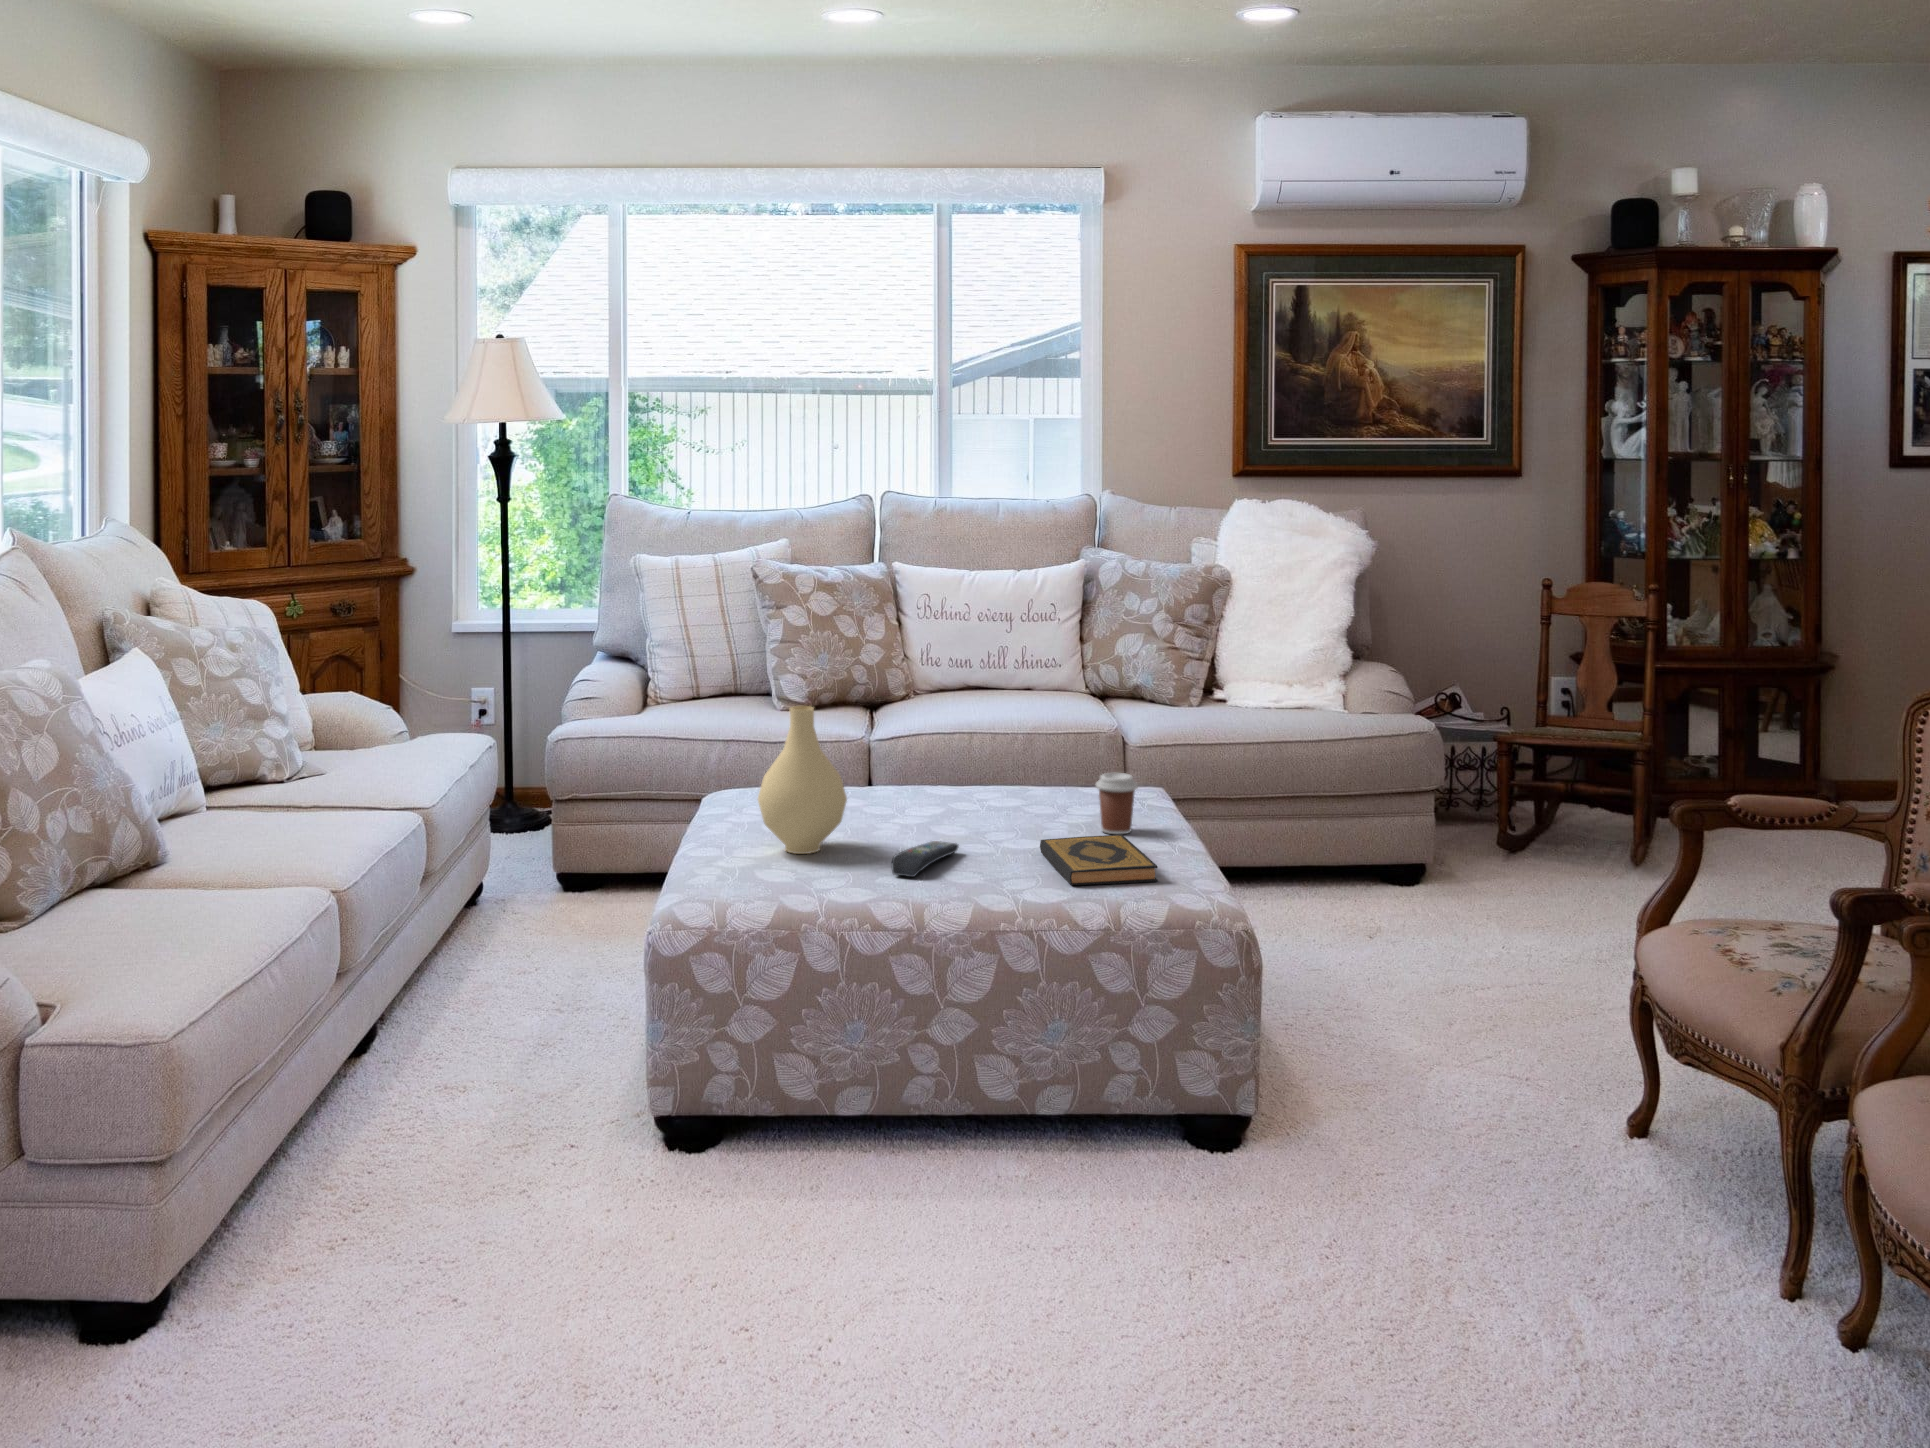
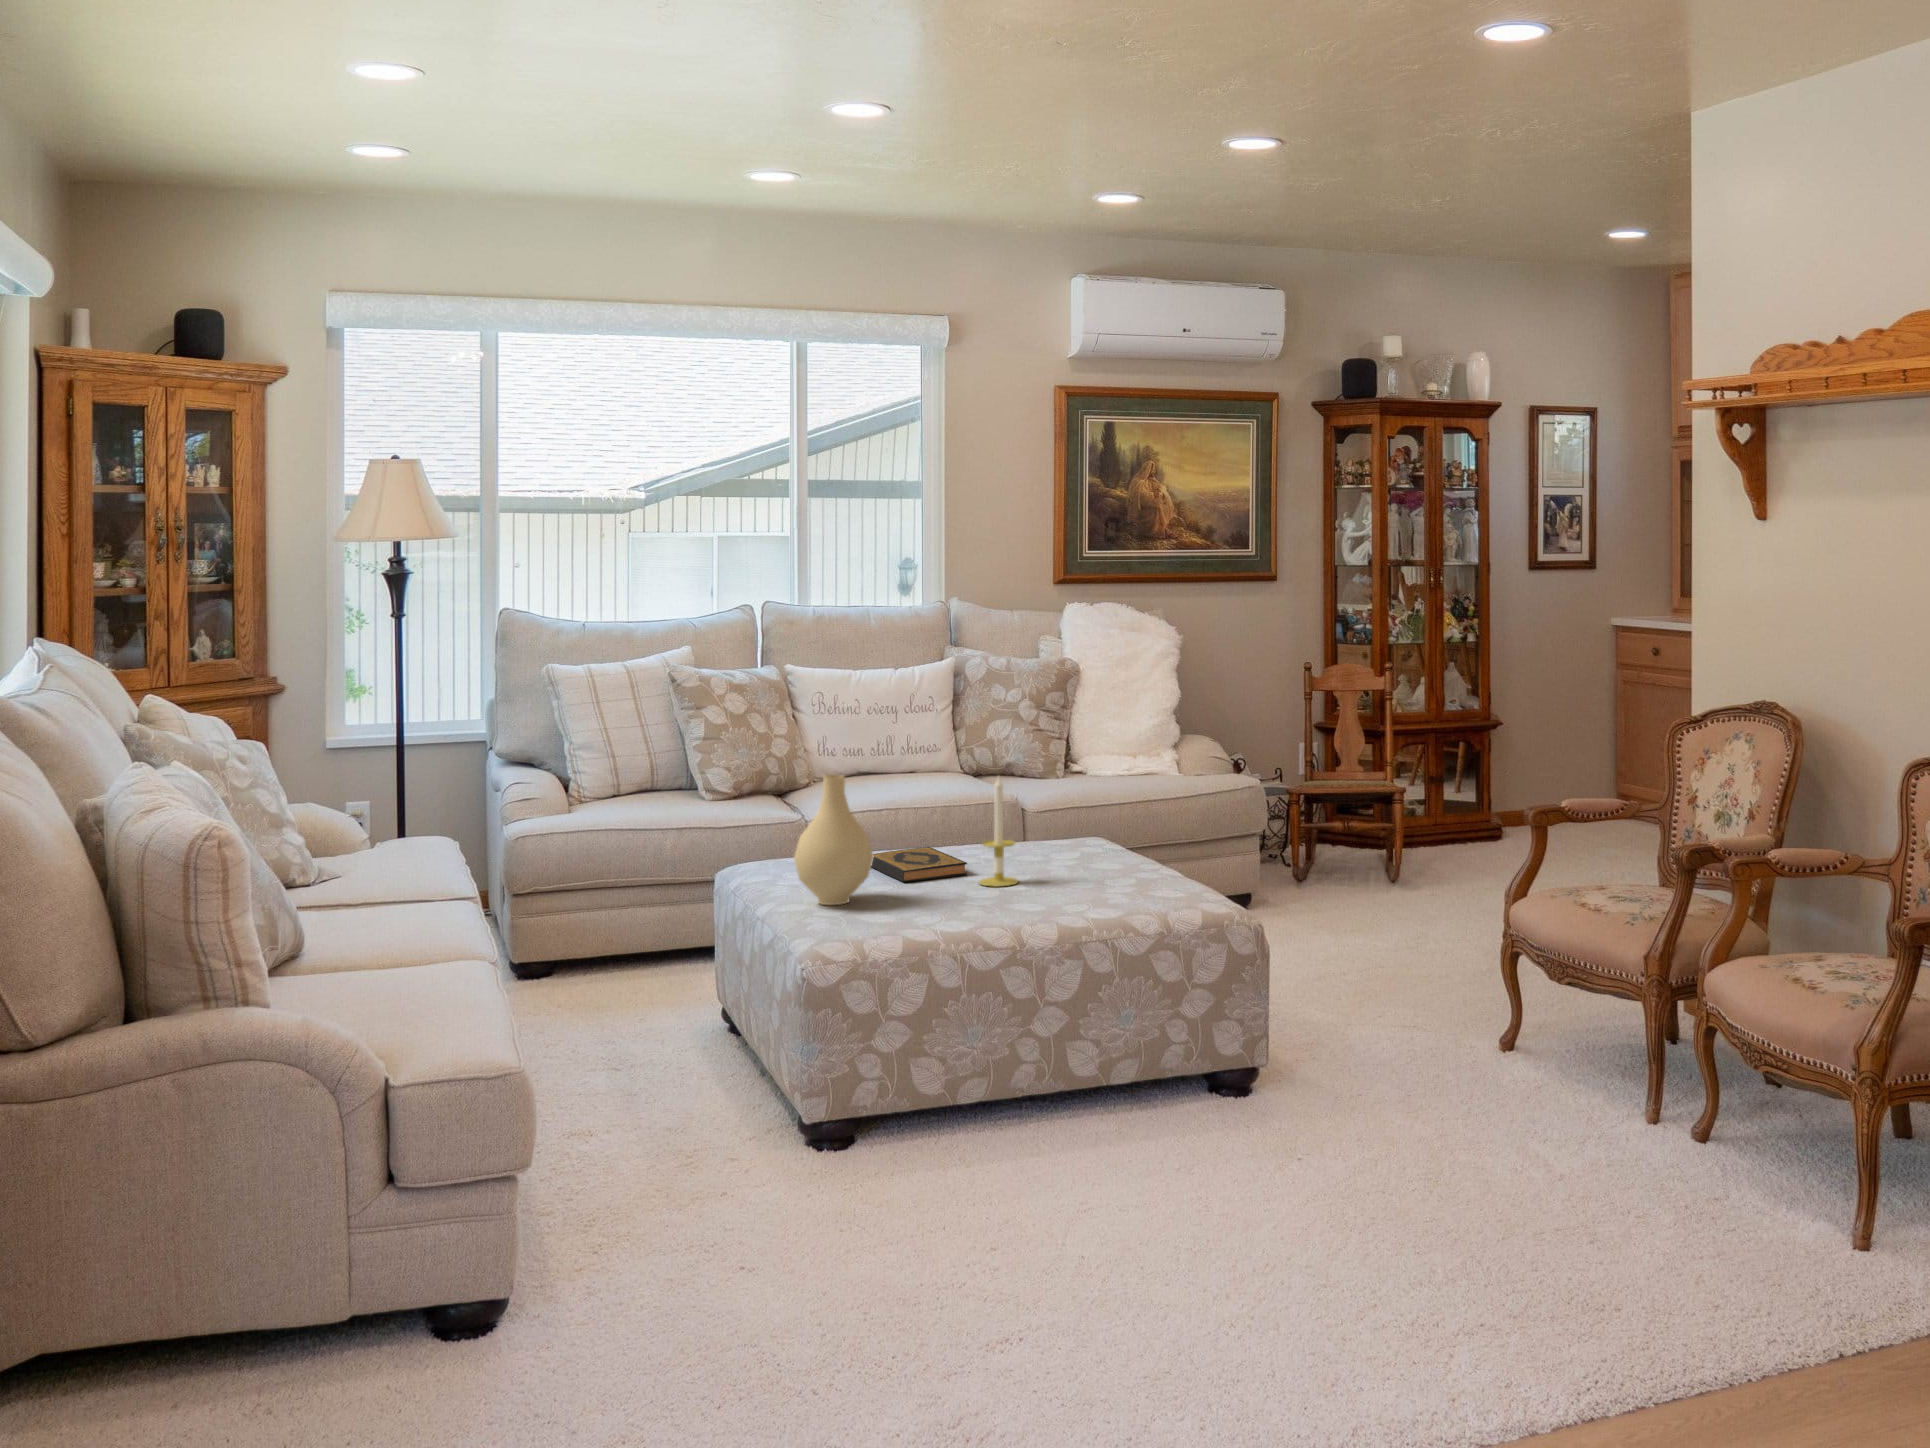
candle: none [978,716,1025,848] -> present [979,776,1018,887]
coffee cup: present [1096,773,1138,834] -> none [1066,818,1101,869]
hardback book: present [1040,835,1158,885] -> present [871,847,967,882]
remote control: present [892,841,958,877] -> none [931,884,971,912]

